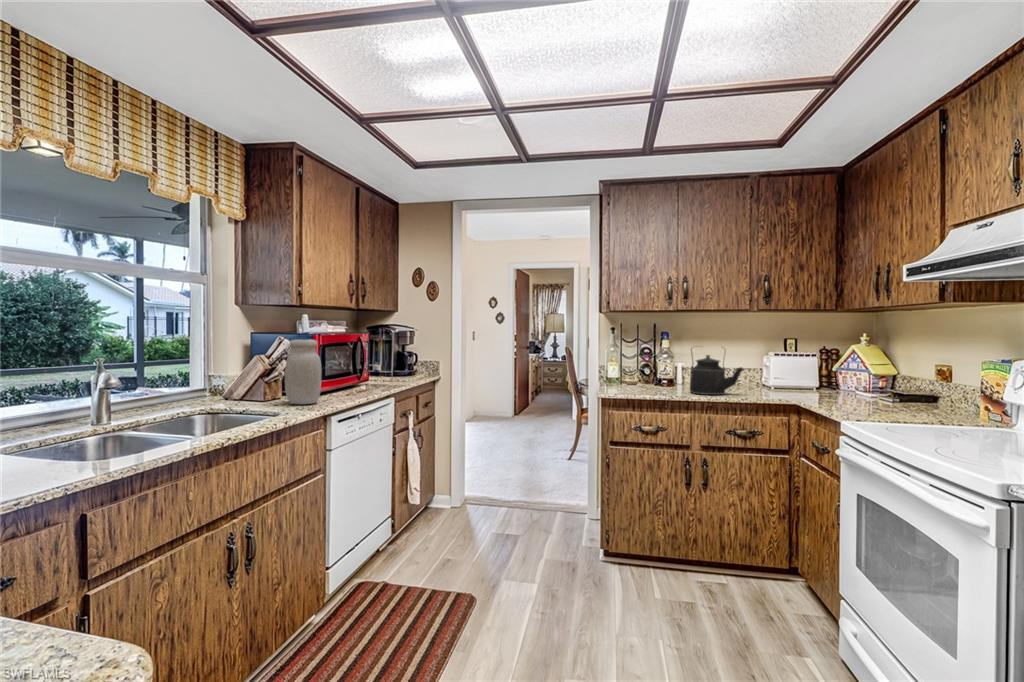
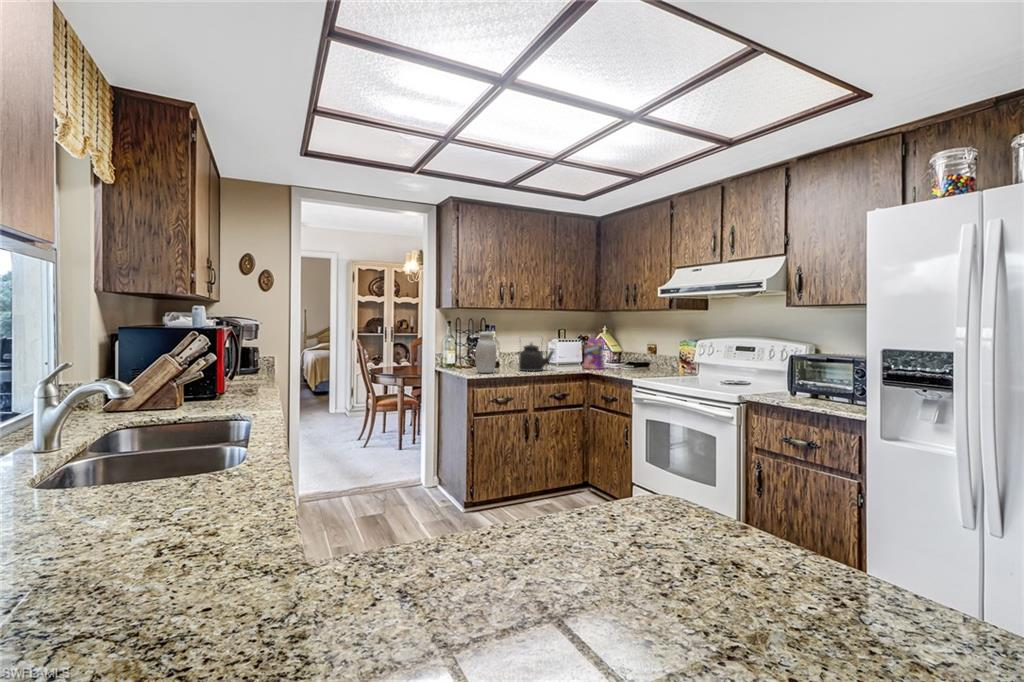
cereal box: none [786,337,845,399] -> present [584,335,604,369]
jar: present [285,339,322,404] -> present [475,332,496,373]

